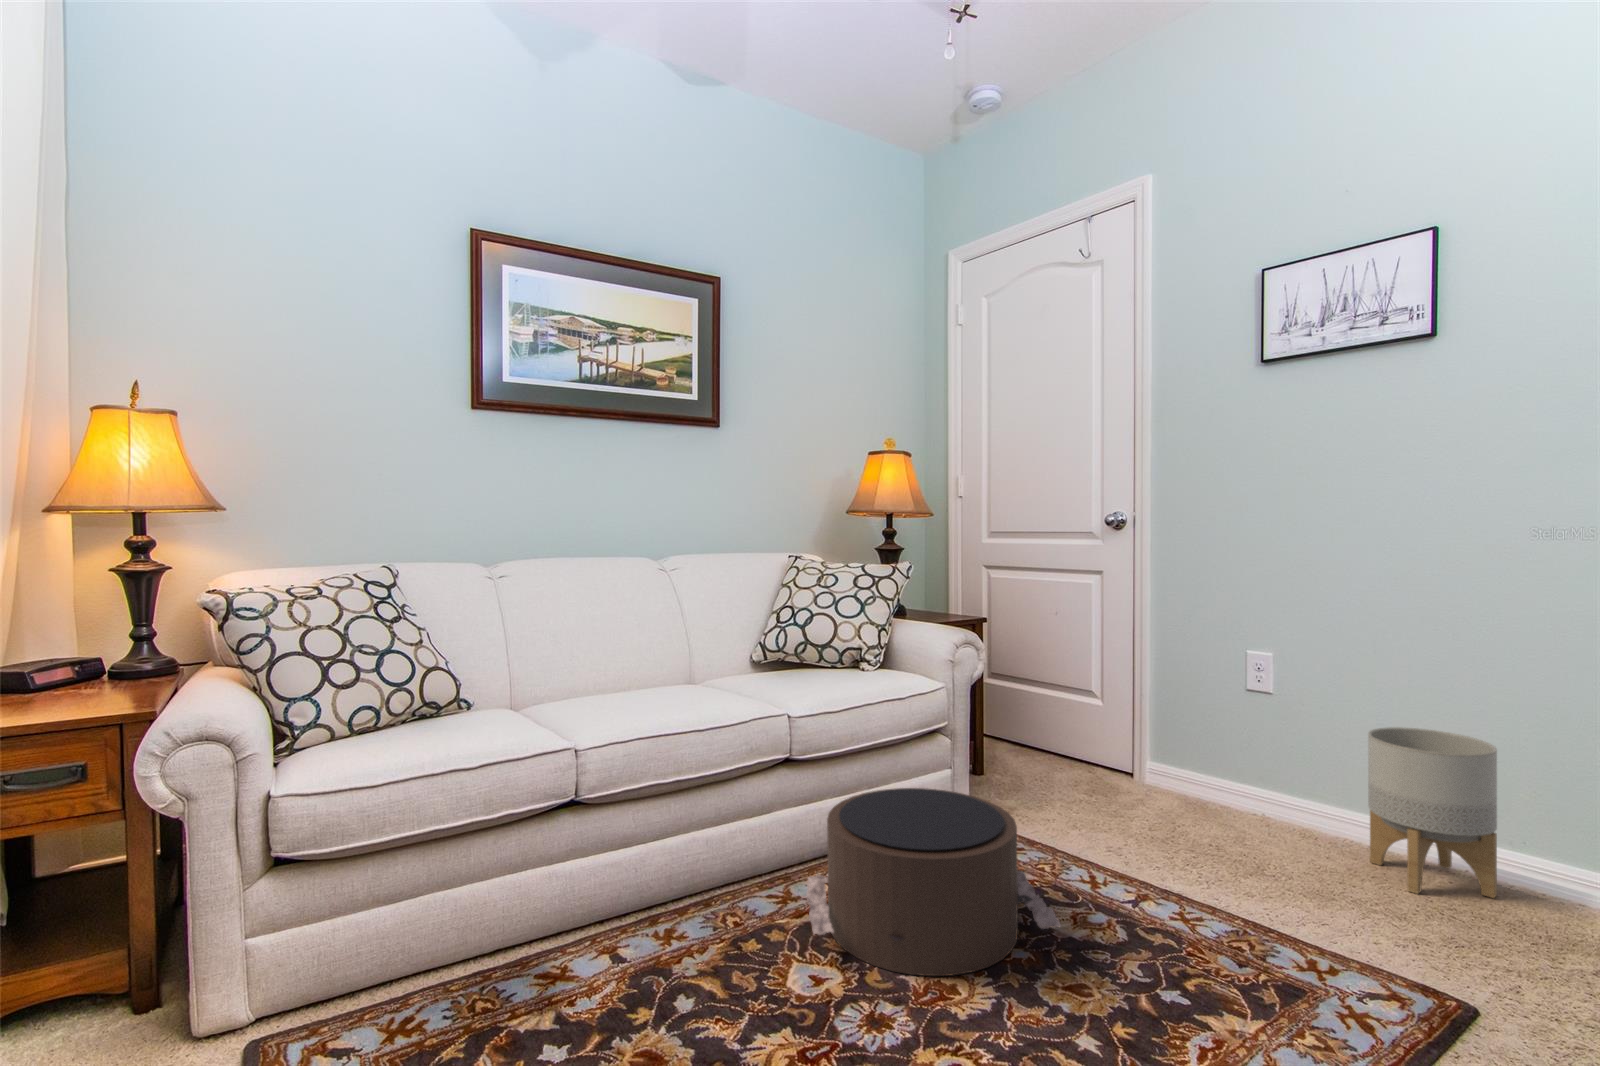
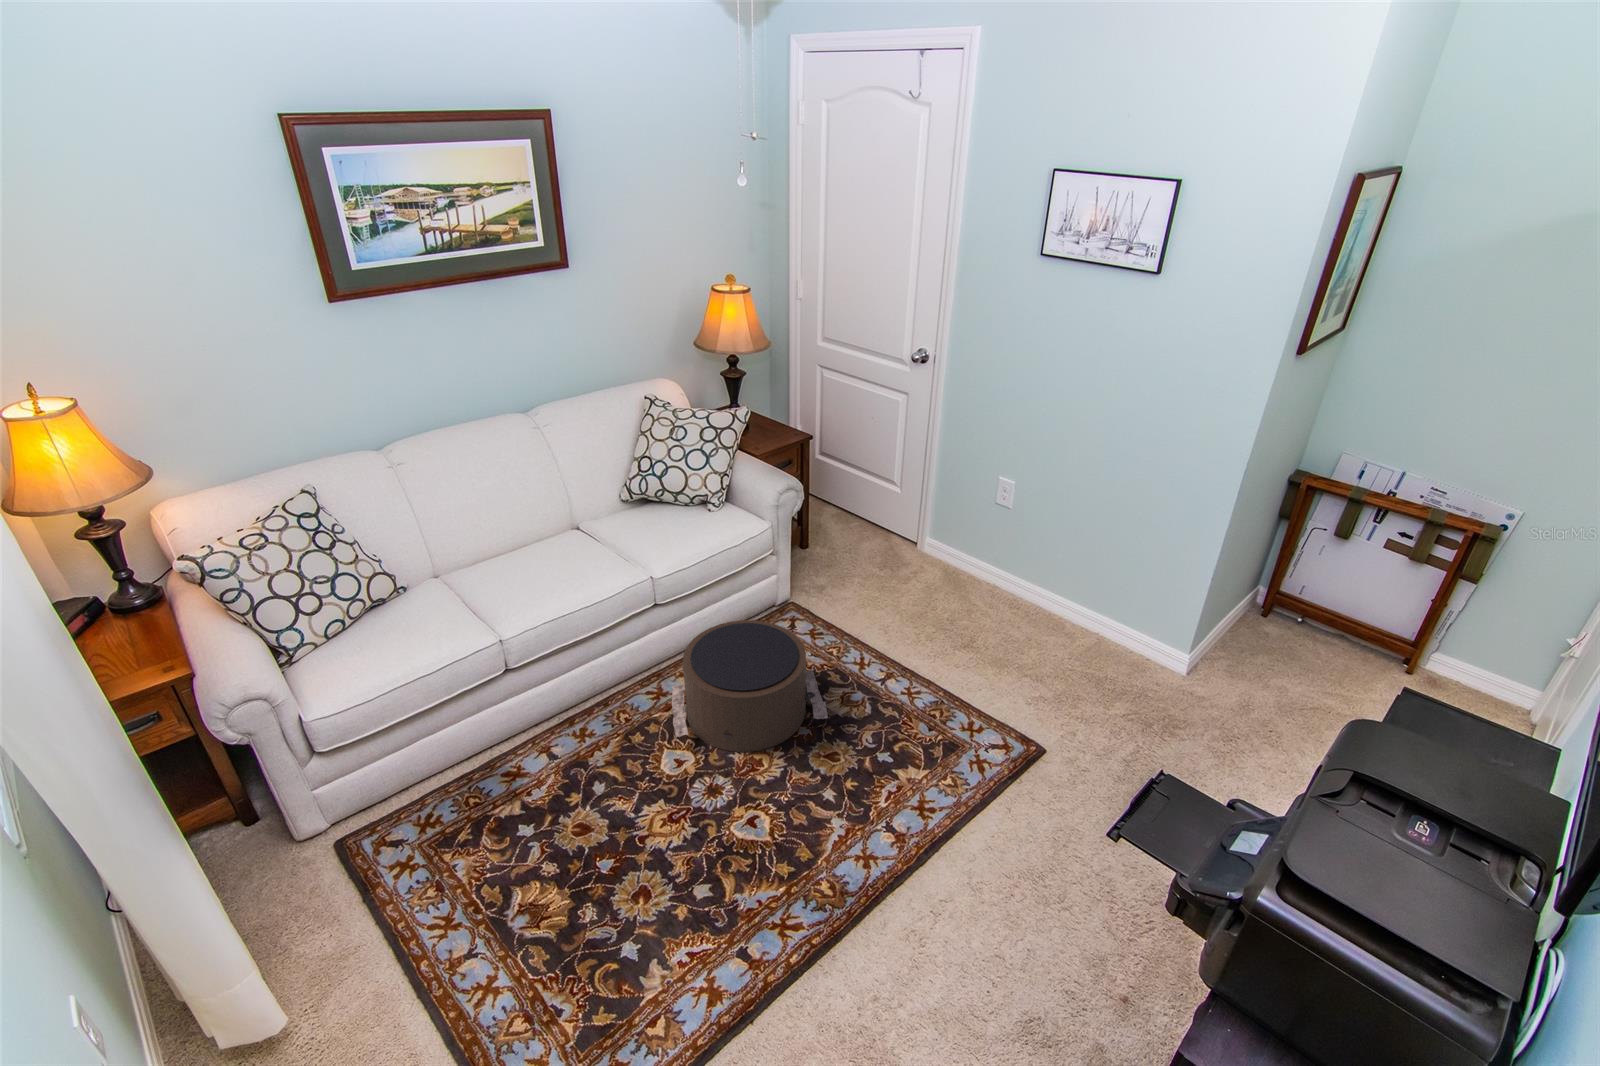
planter: present [1368,727,1497,898] -> none [1041,552,1122,658]

